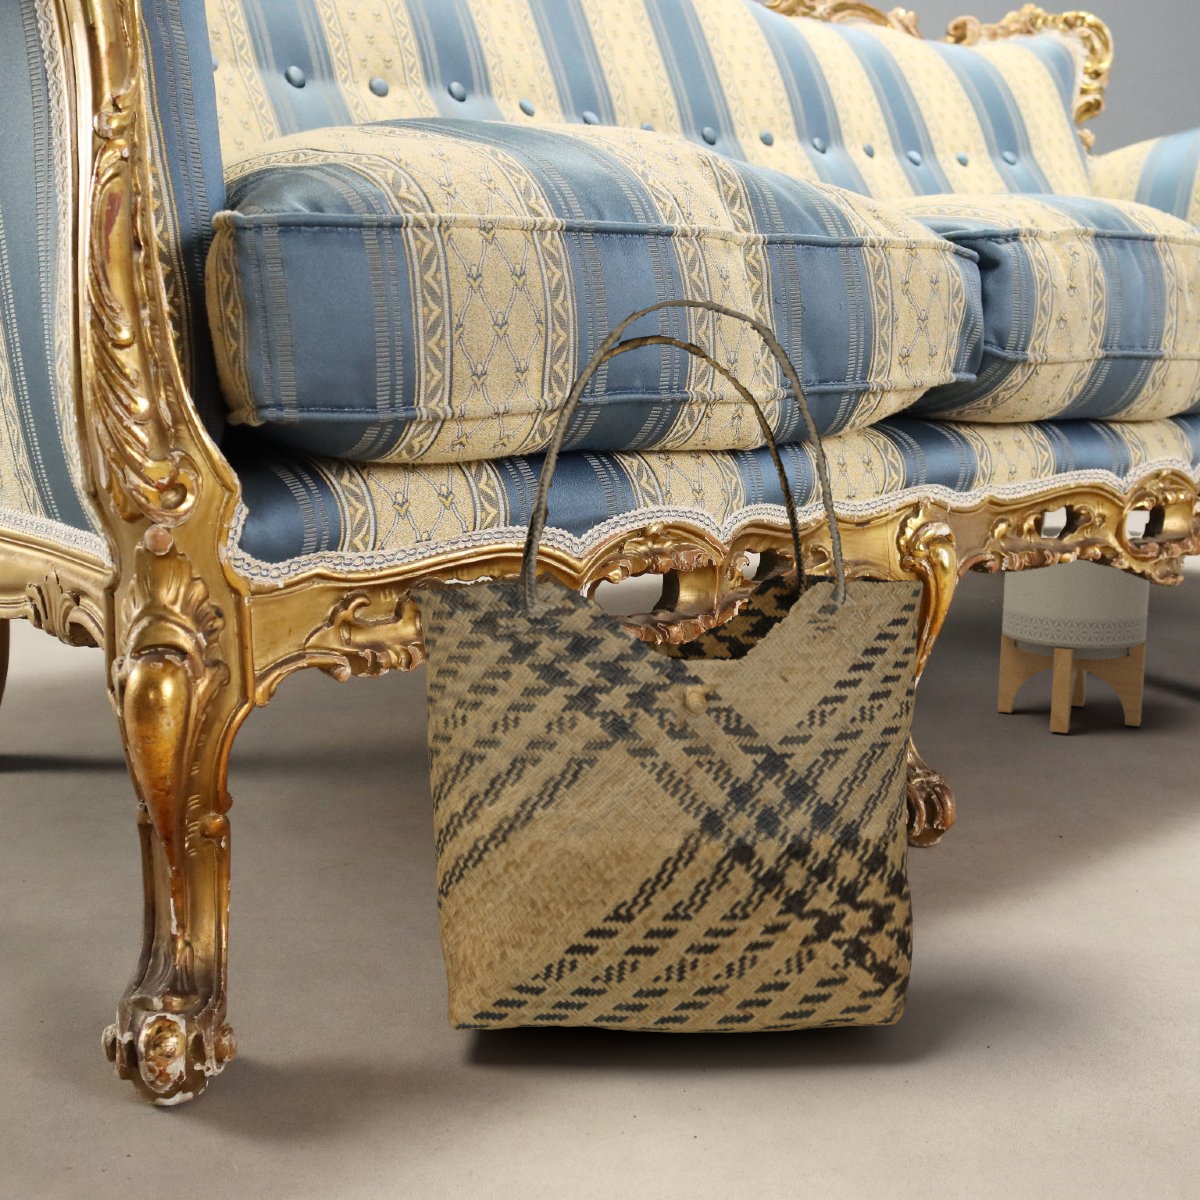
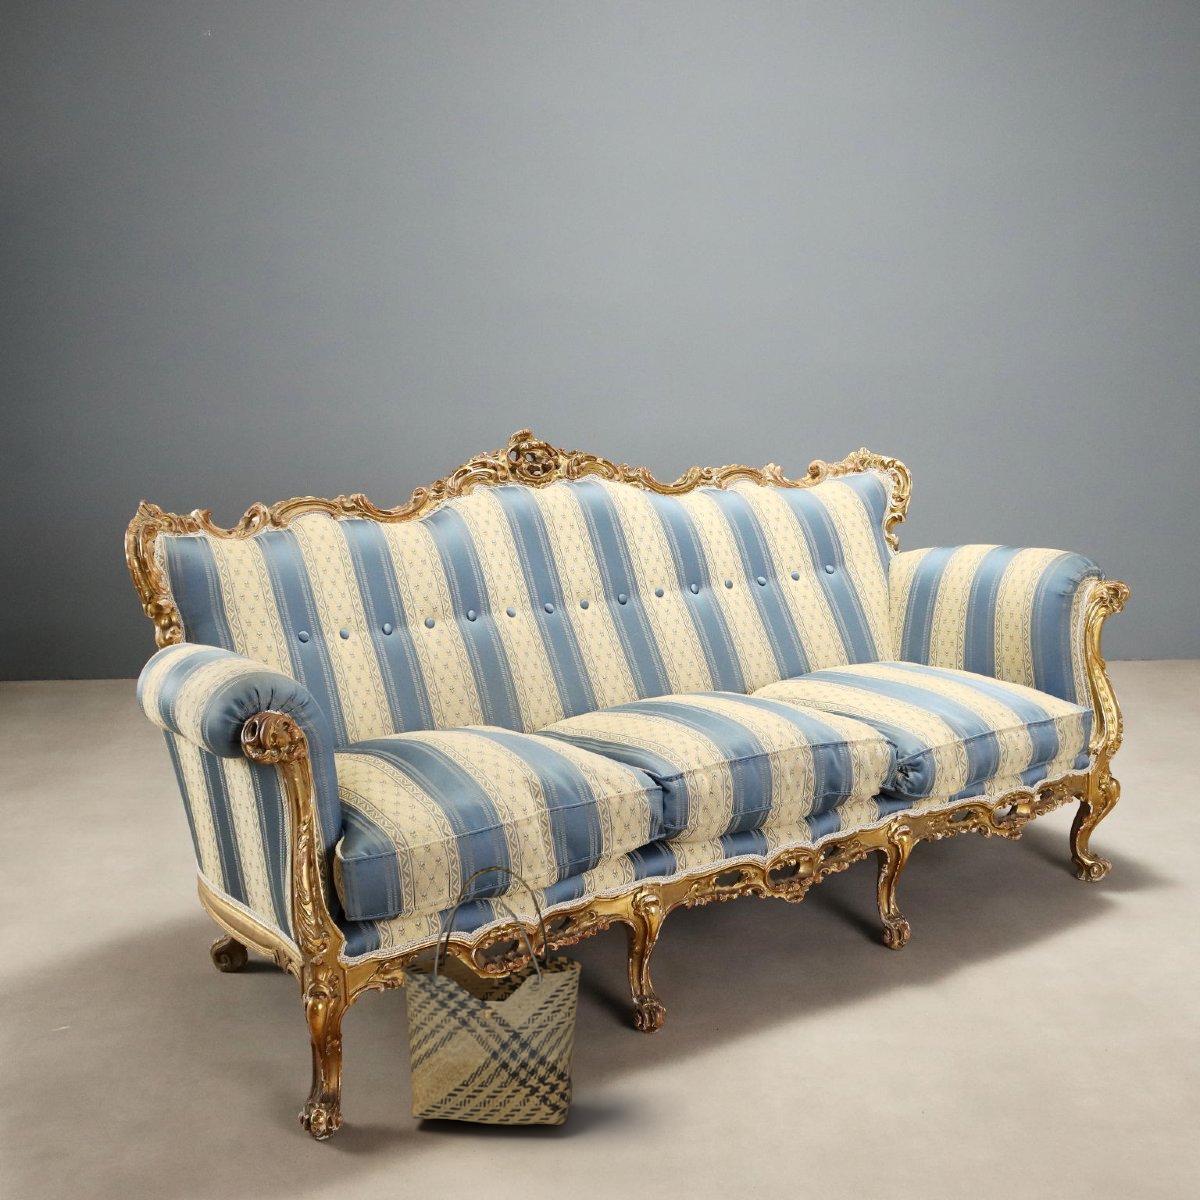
planter: present [998,526,1150,733] -> none [744,847,814,963]

